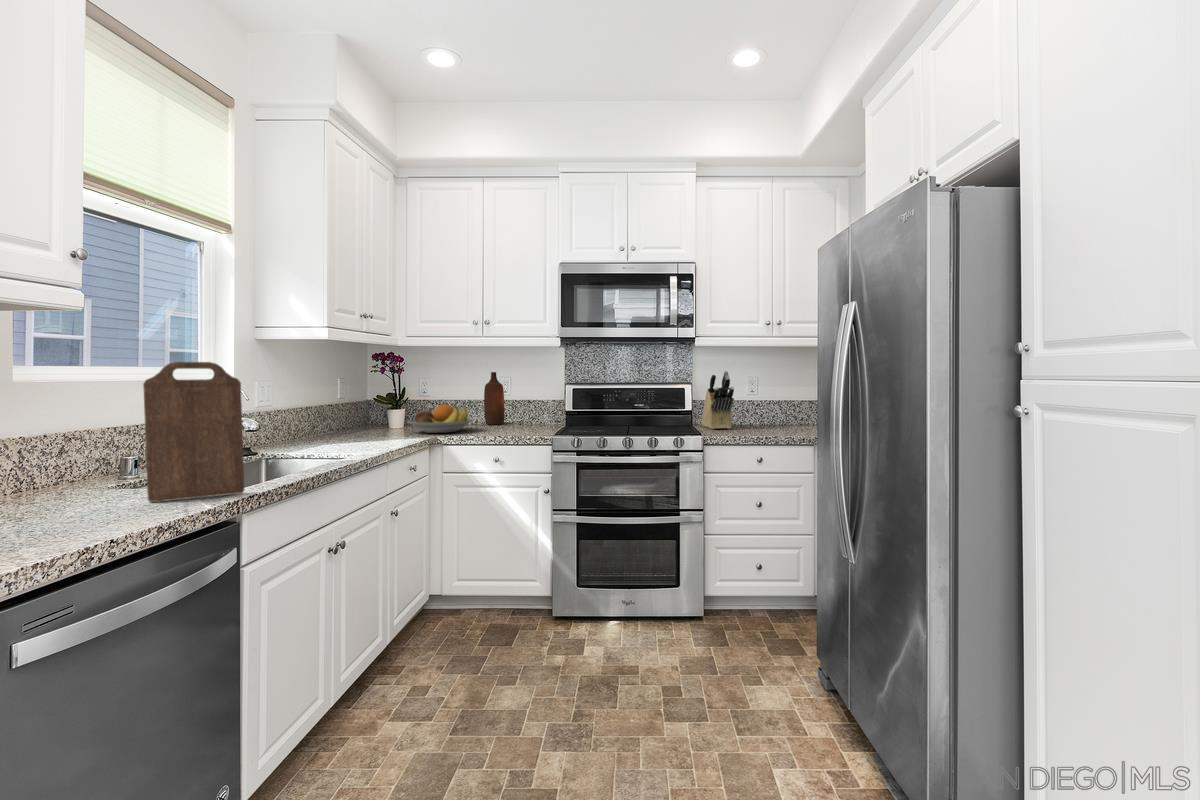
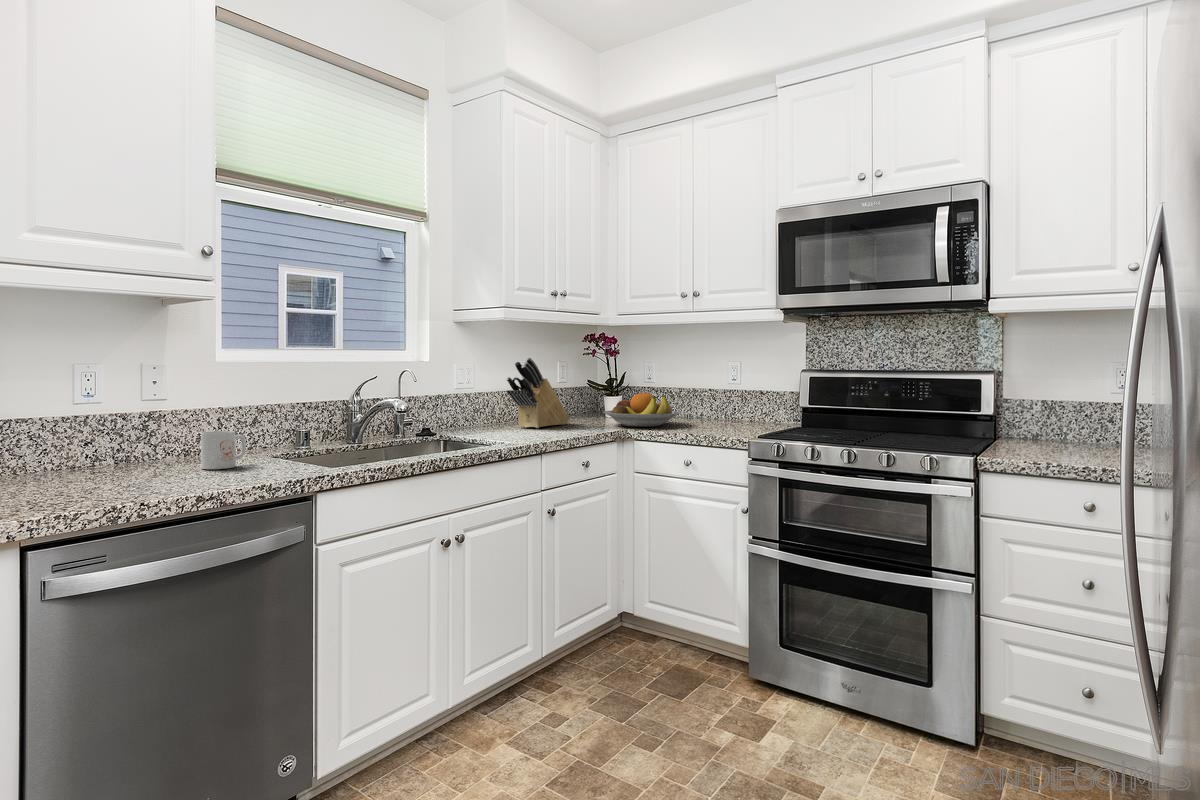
cutting board: present [143,362,244,502] -> none [261,343,339,473]
knife block: present [701,371,734,429] -> present [506,358,570,428]
bottle: present [484,372,505,425] -> none [708,354,733,421]
mug: none [41,461,95,507] -> present [201,431,246,469]

